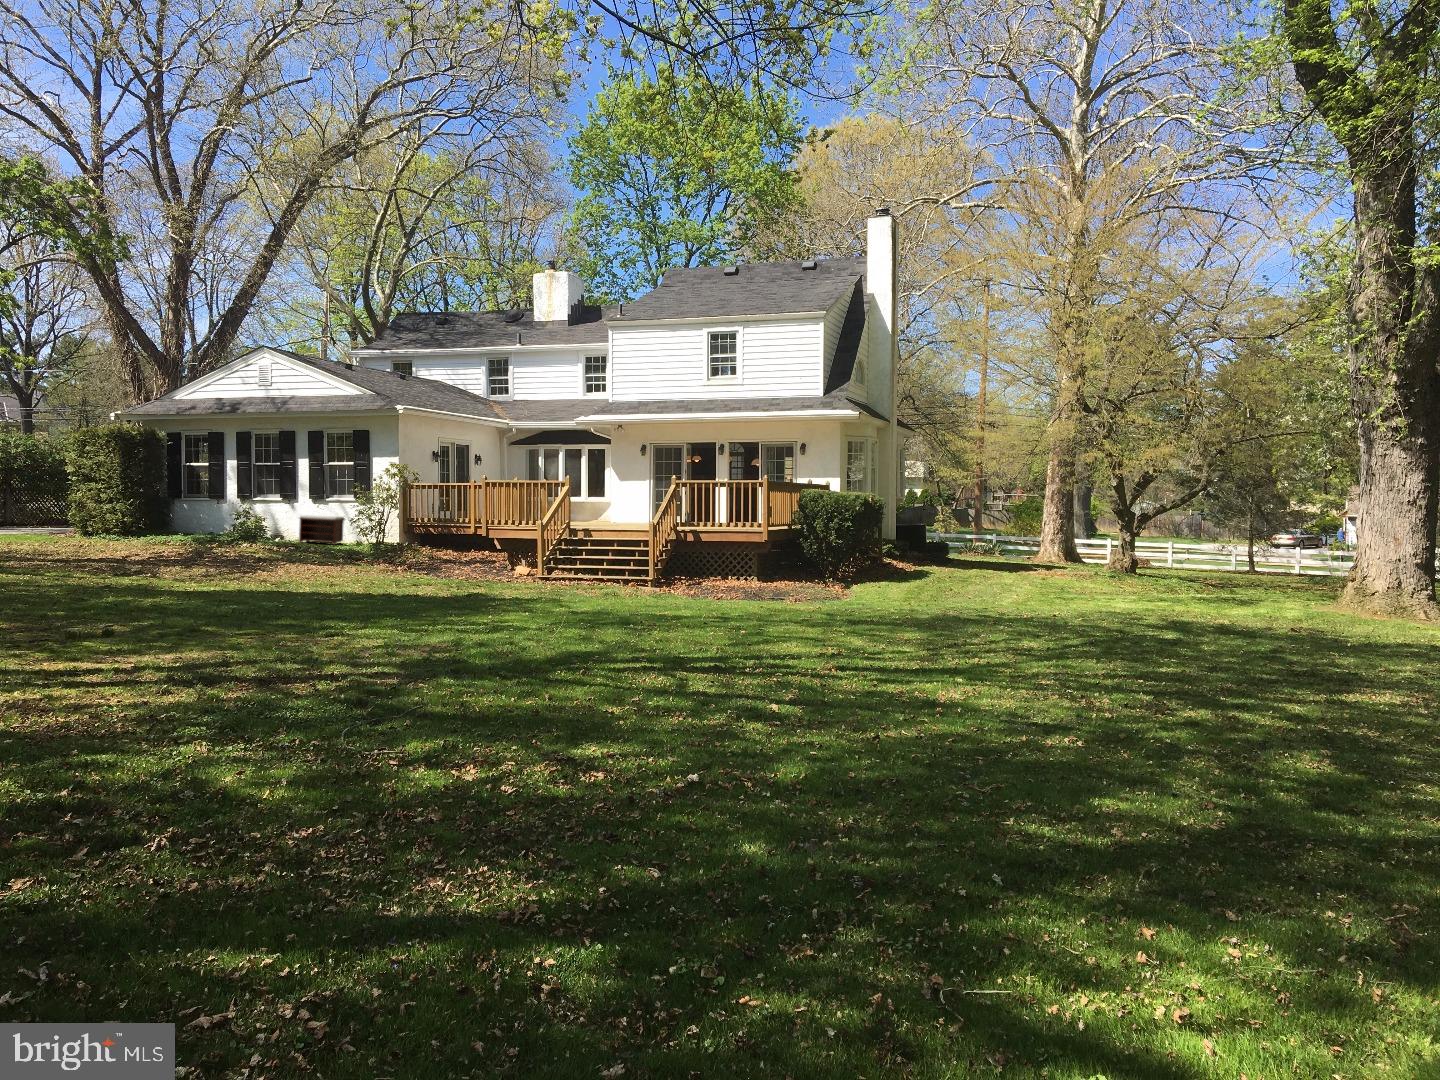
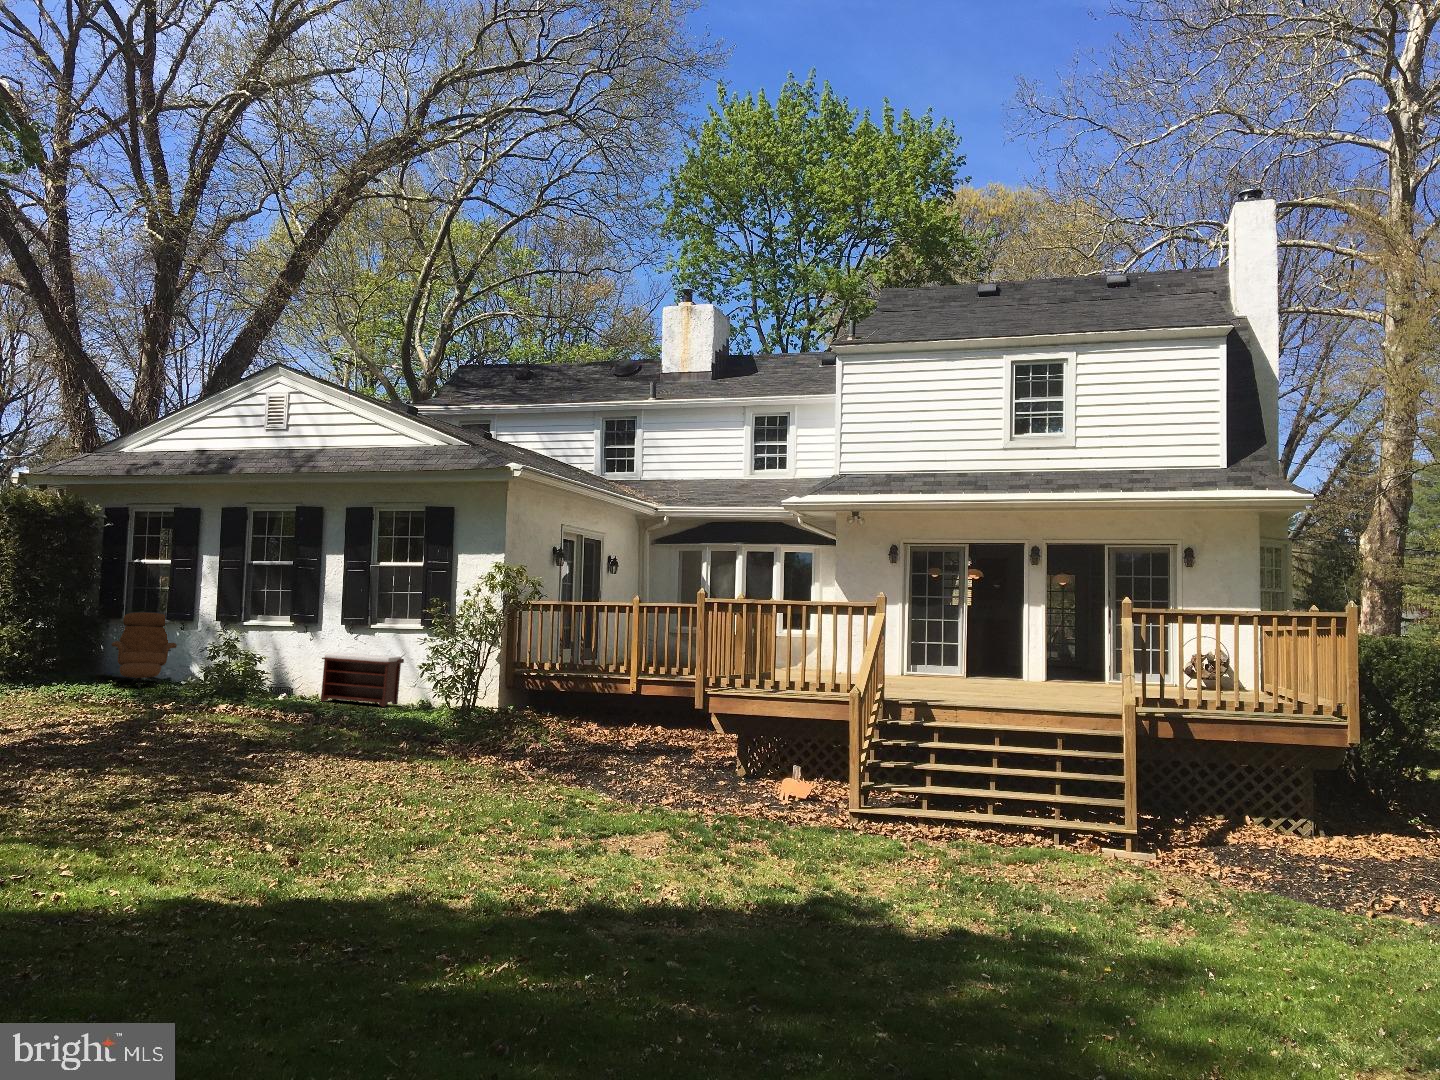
lounge chair: none [178,495,214,537] -> present [111,613,177,688]

